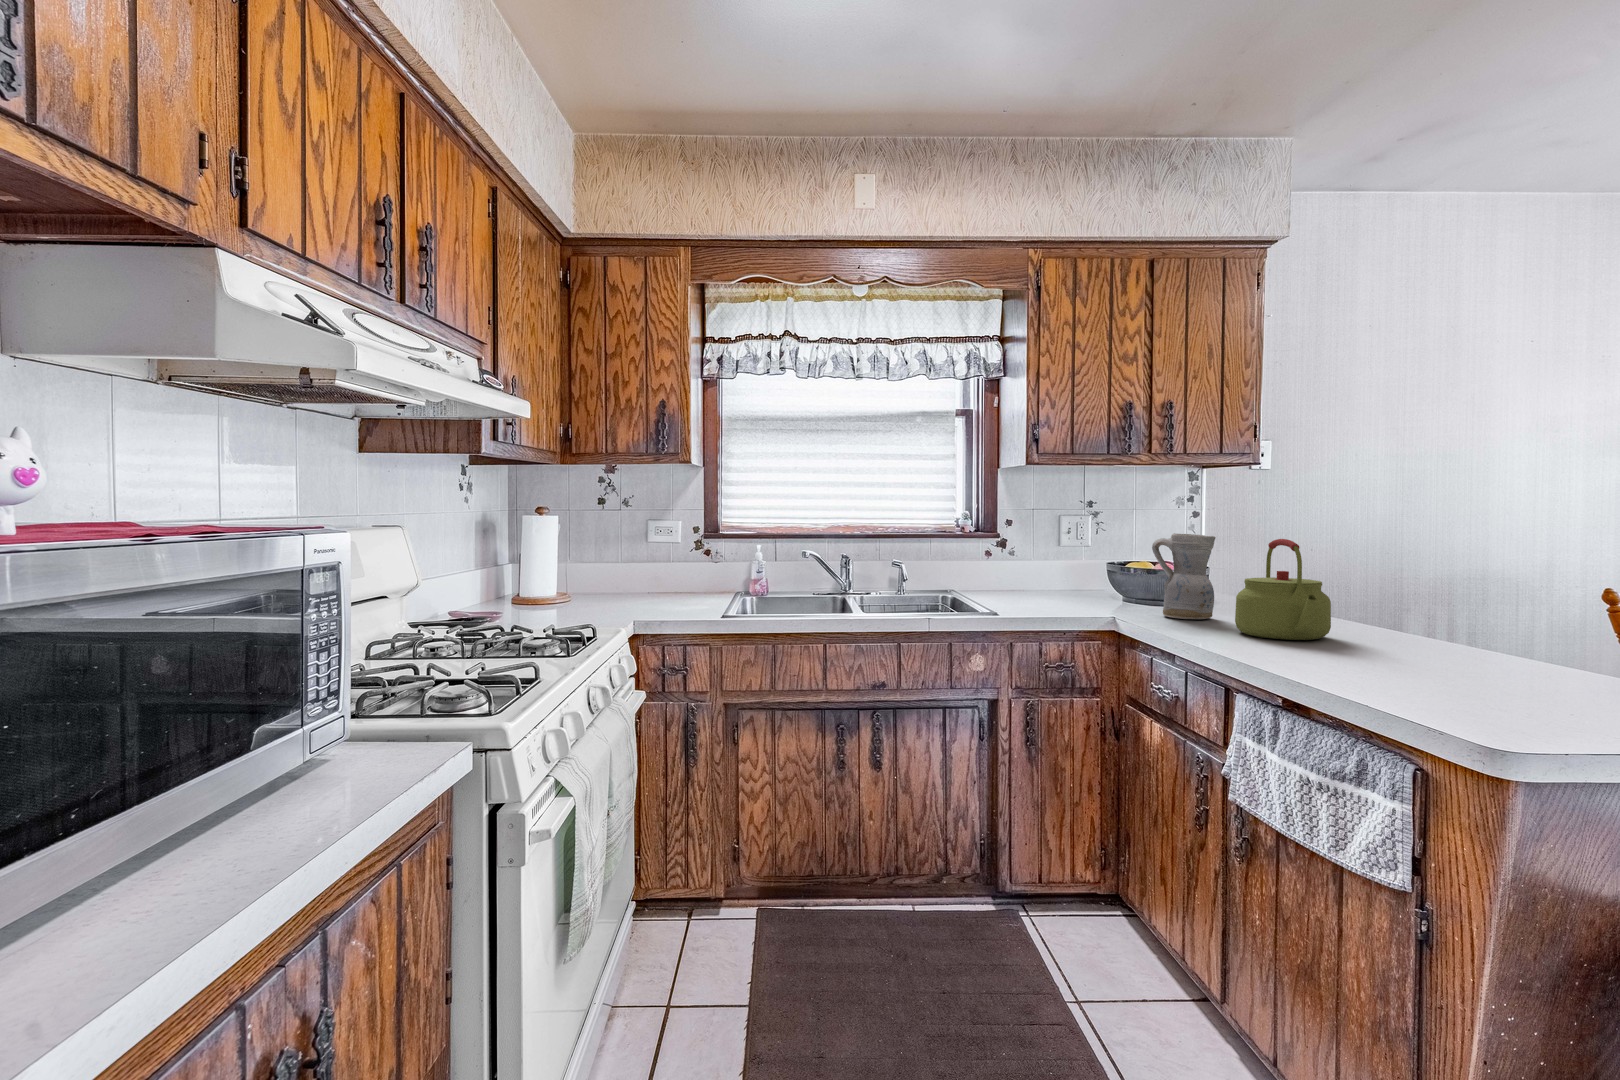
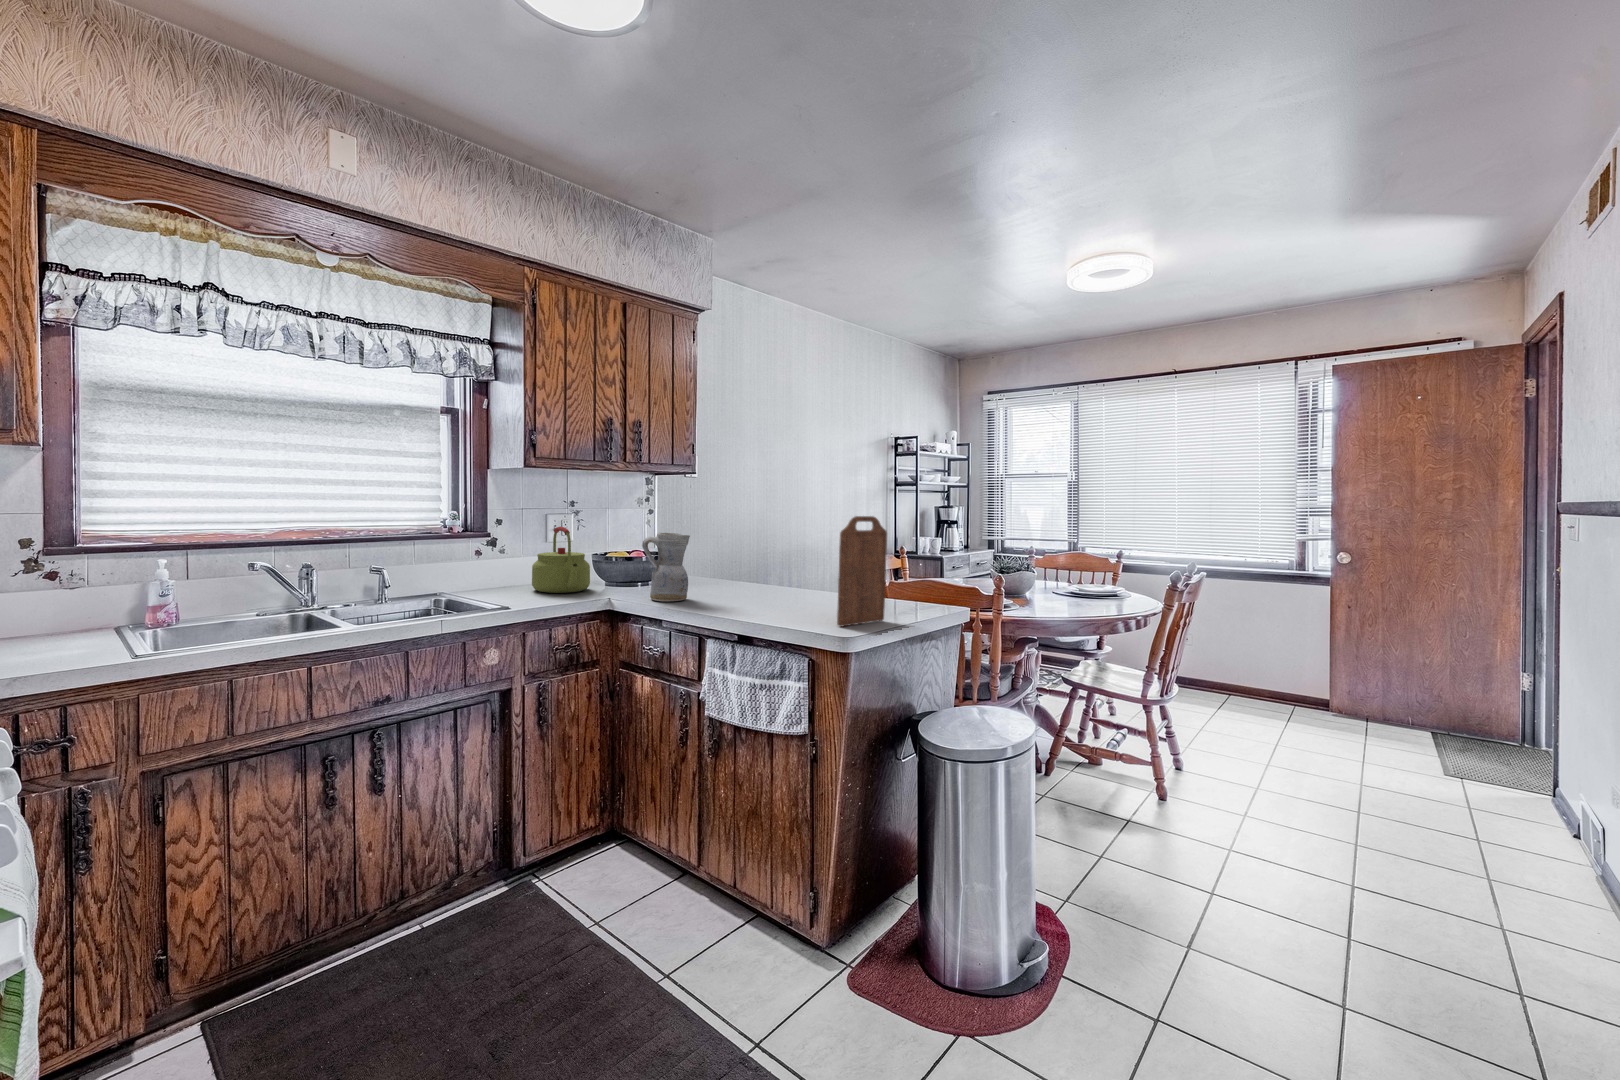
cutting board: none [1414,500,1526,667] -> present [837,516,887,626]
kettle: present [1235,539,1331,640] -> present [532,527,590,593]

